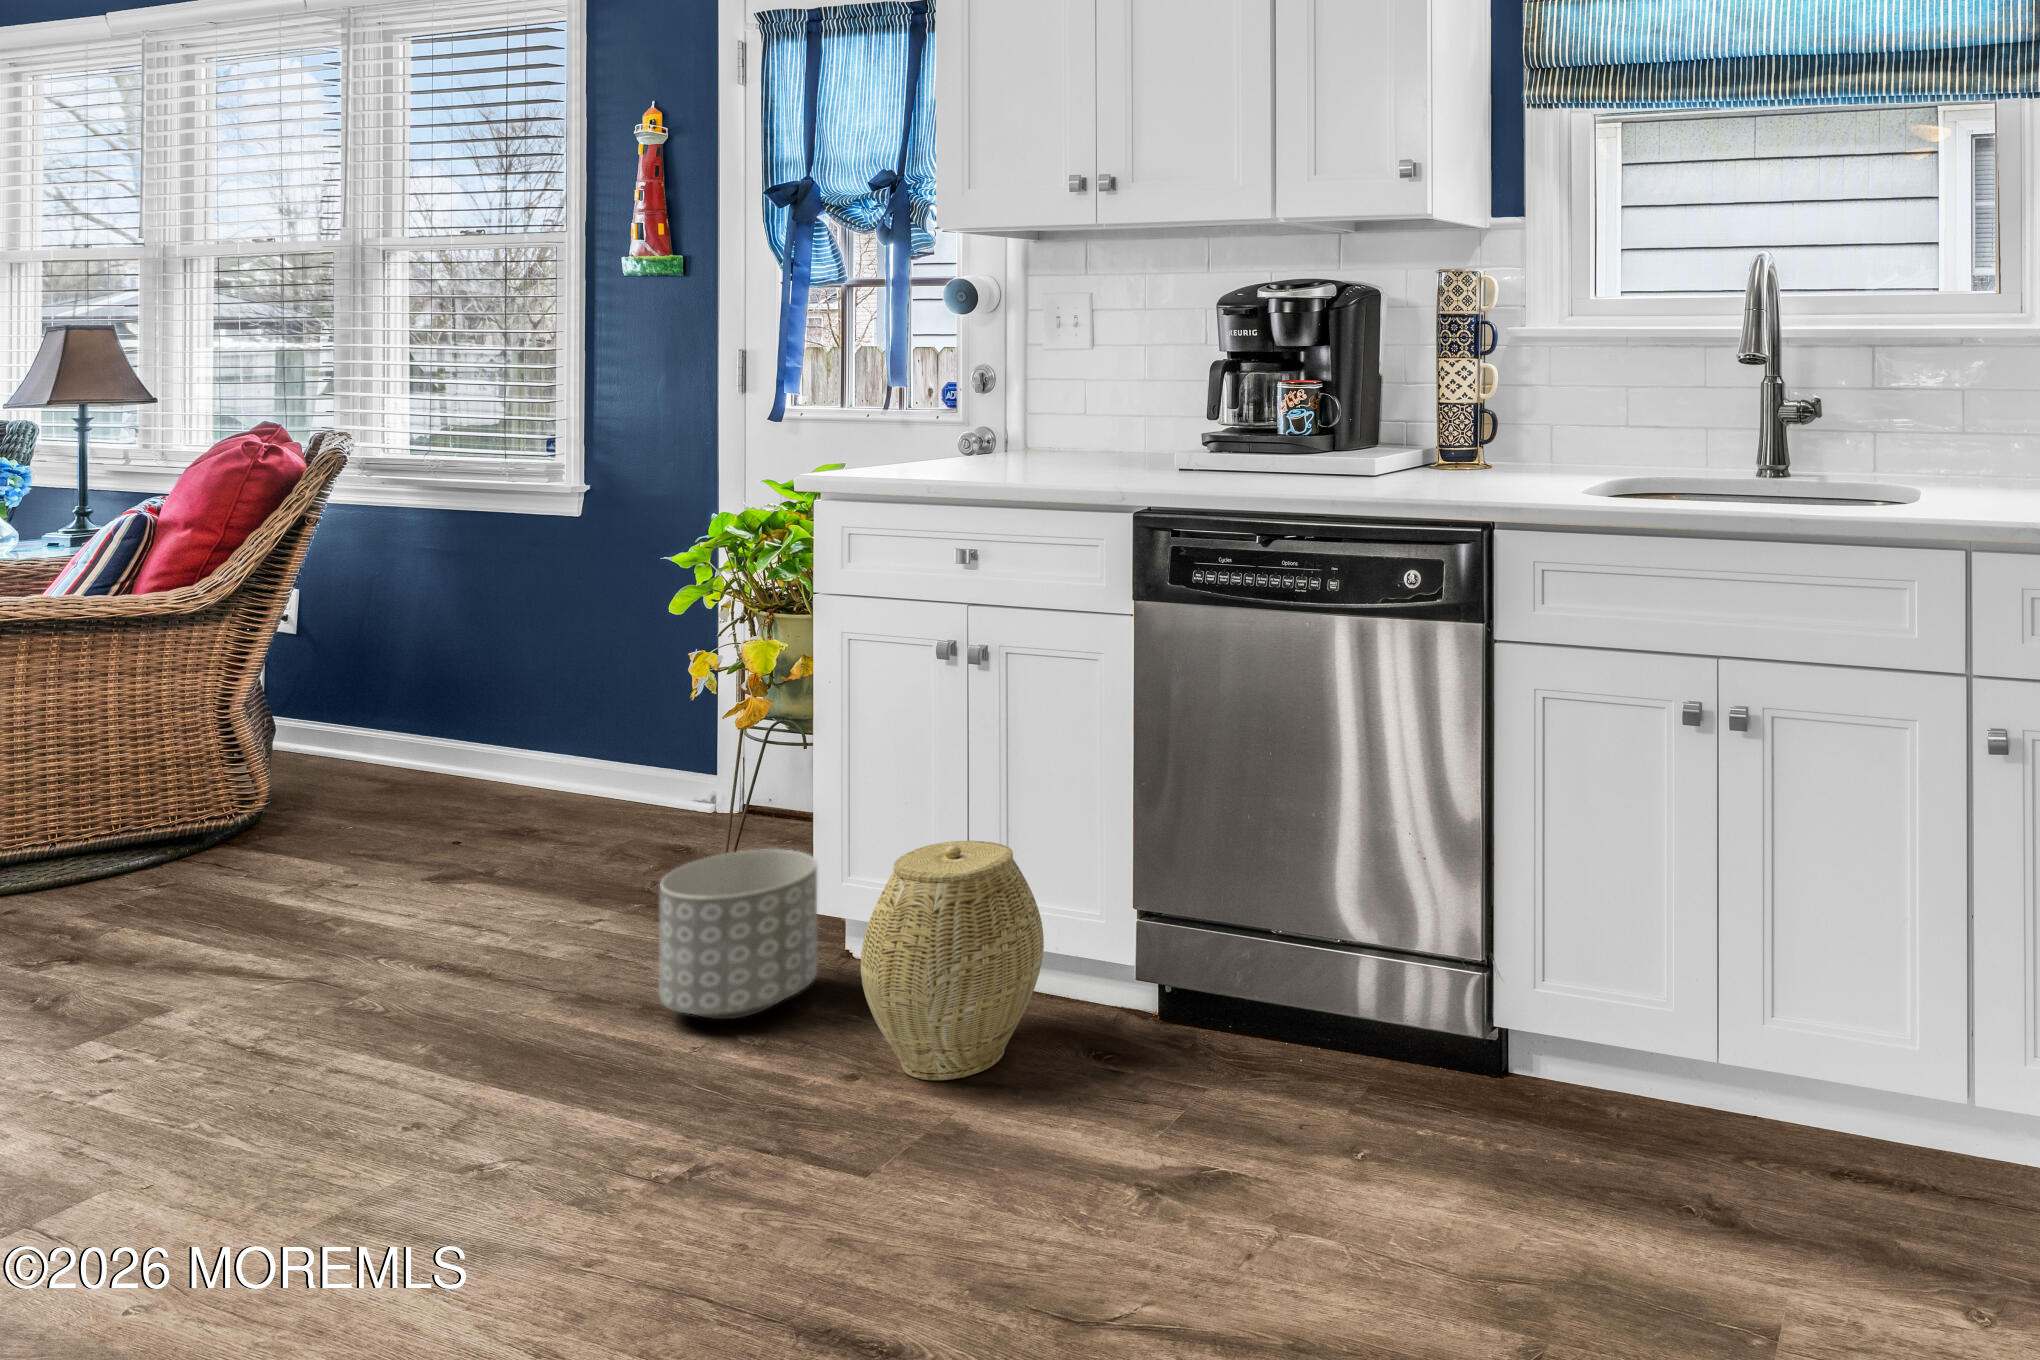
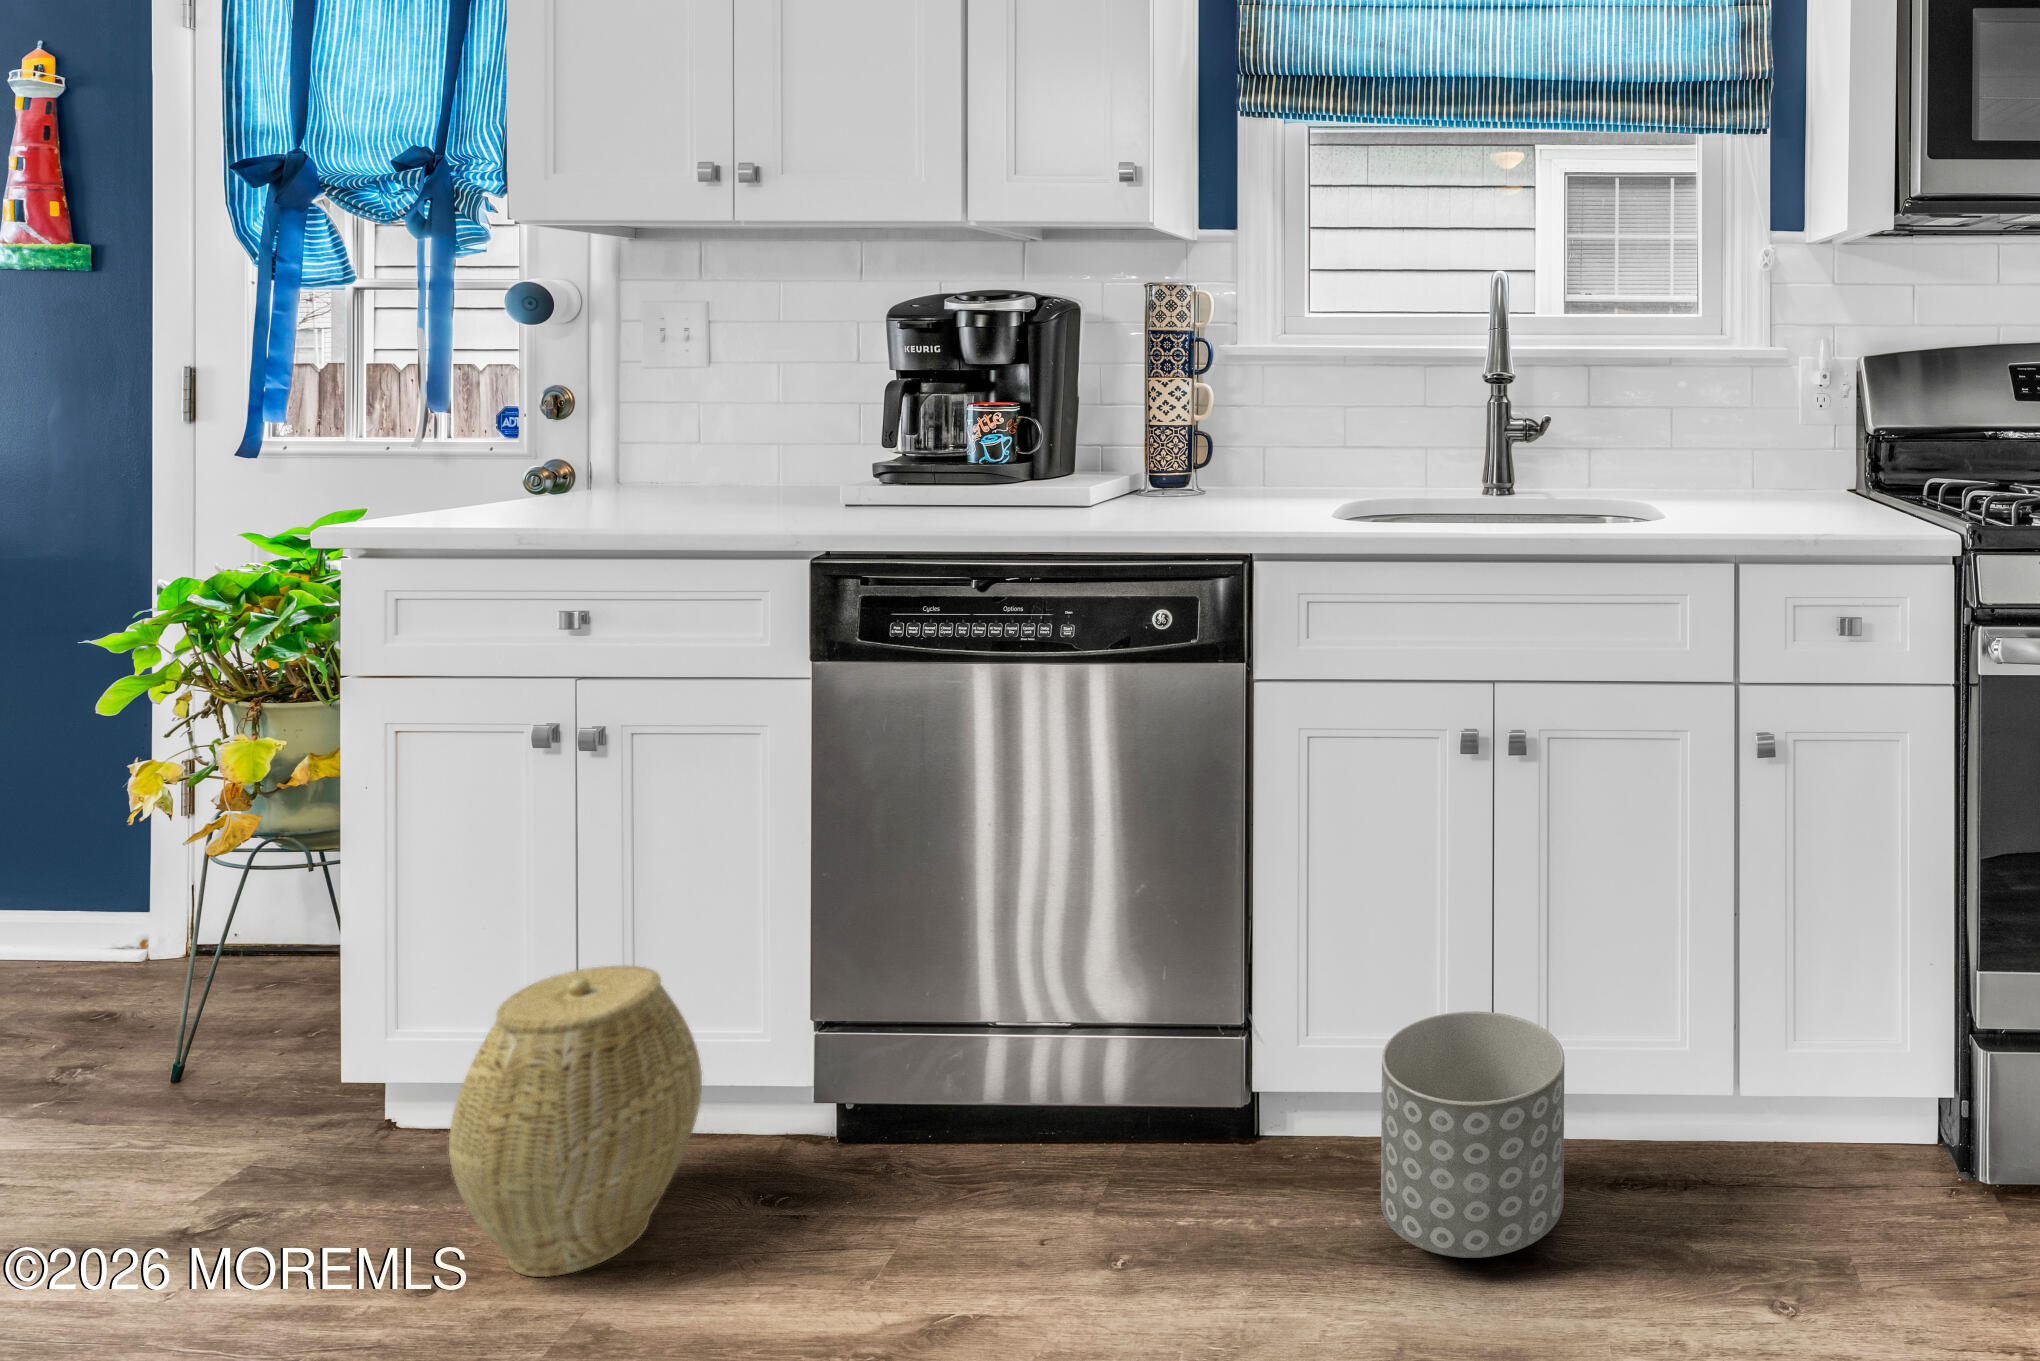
planter: present [659,849,817,1019] -> present [1381,1011,1565,1258]

